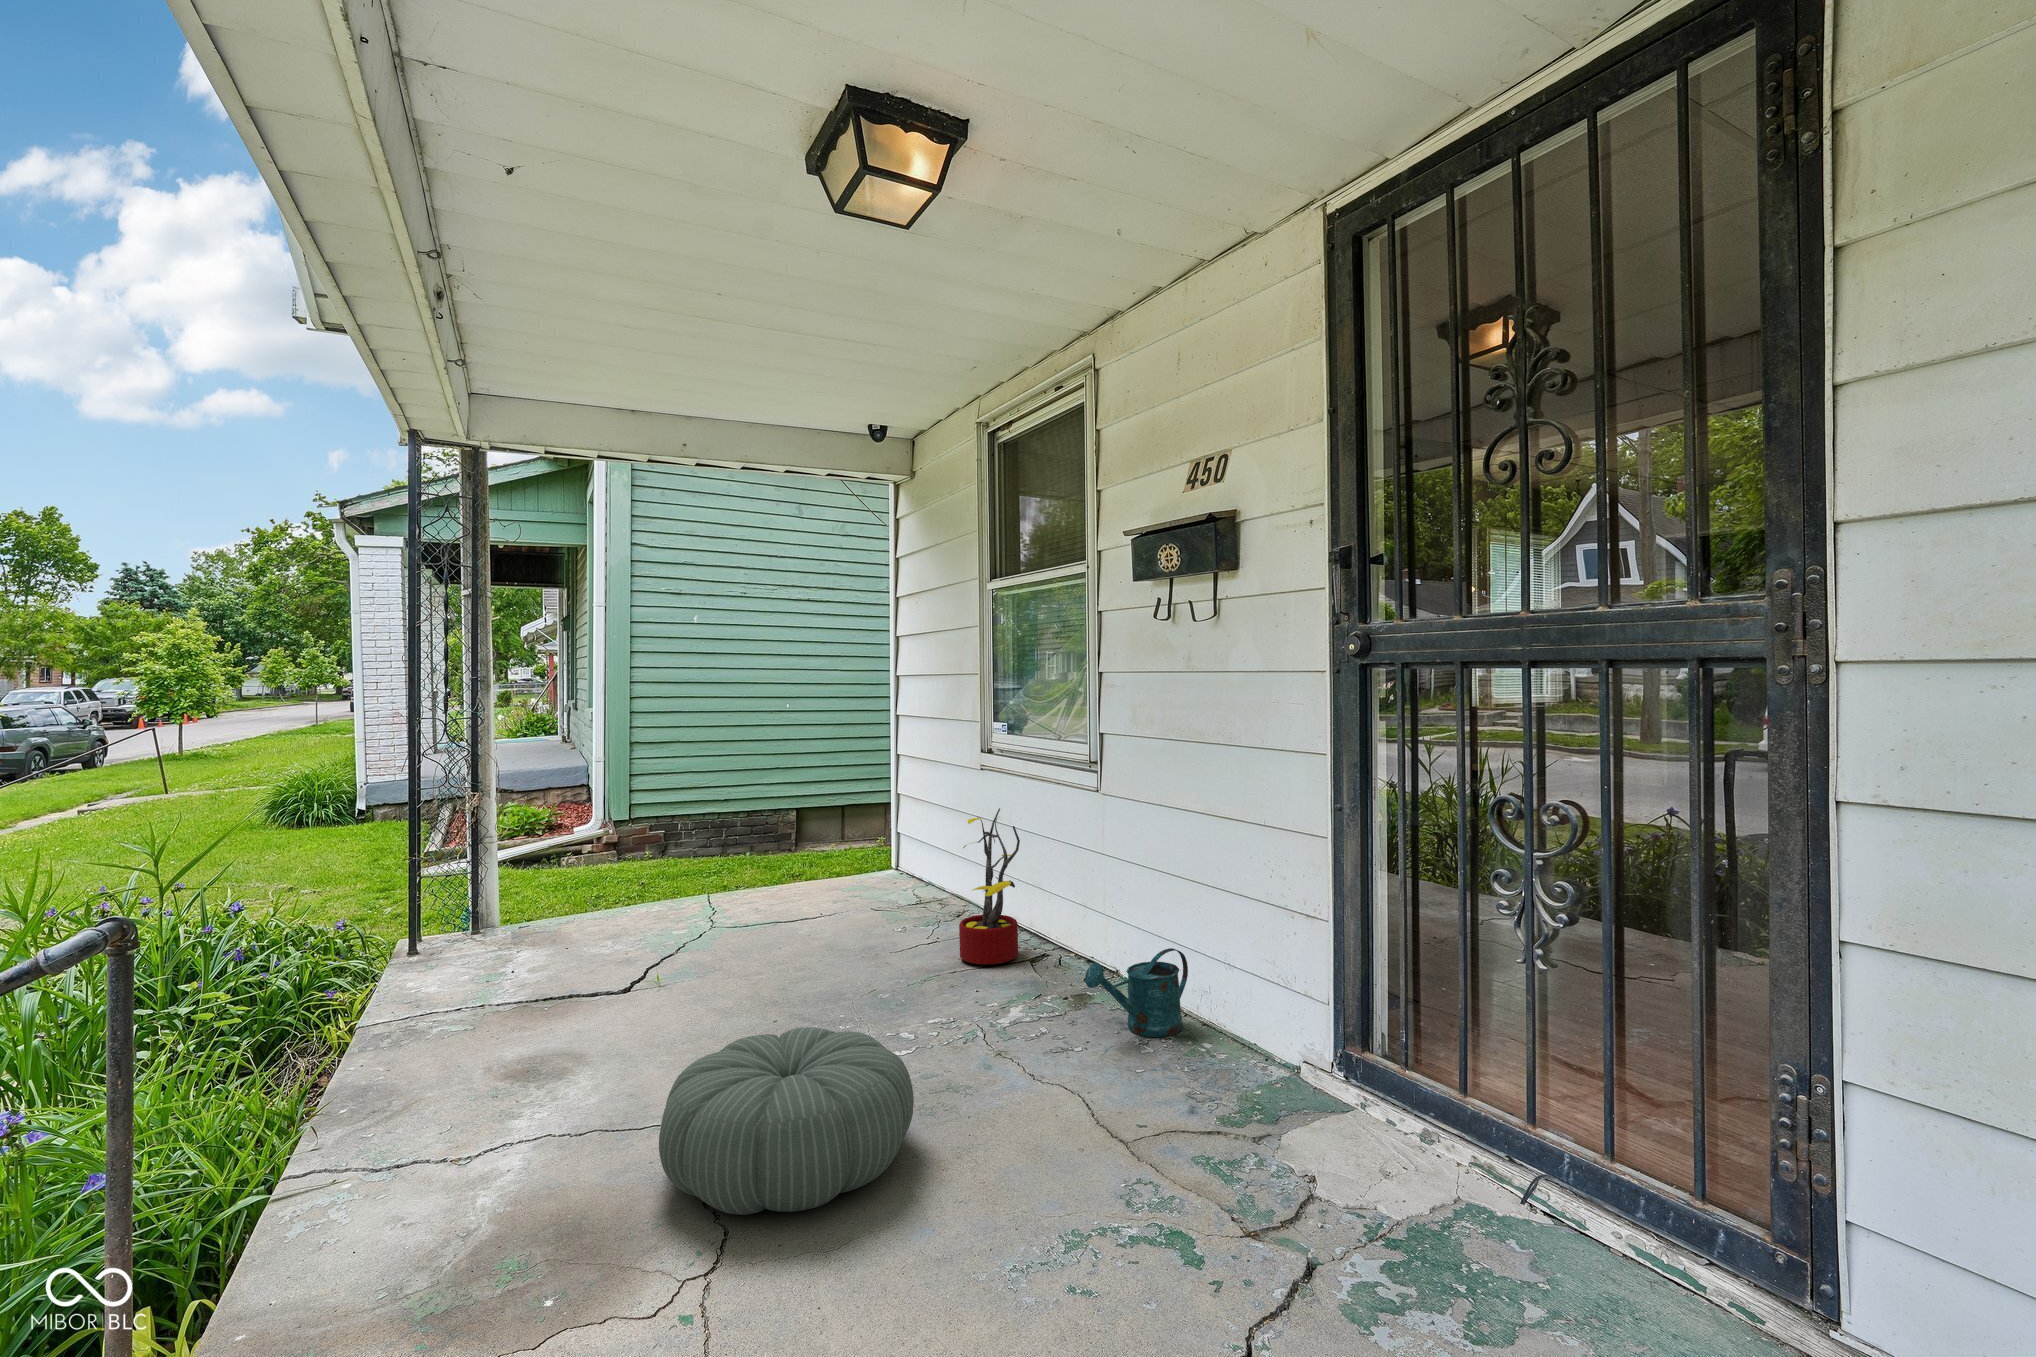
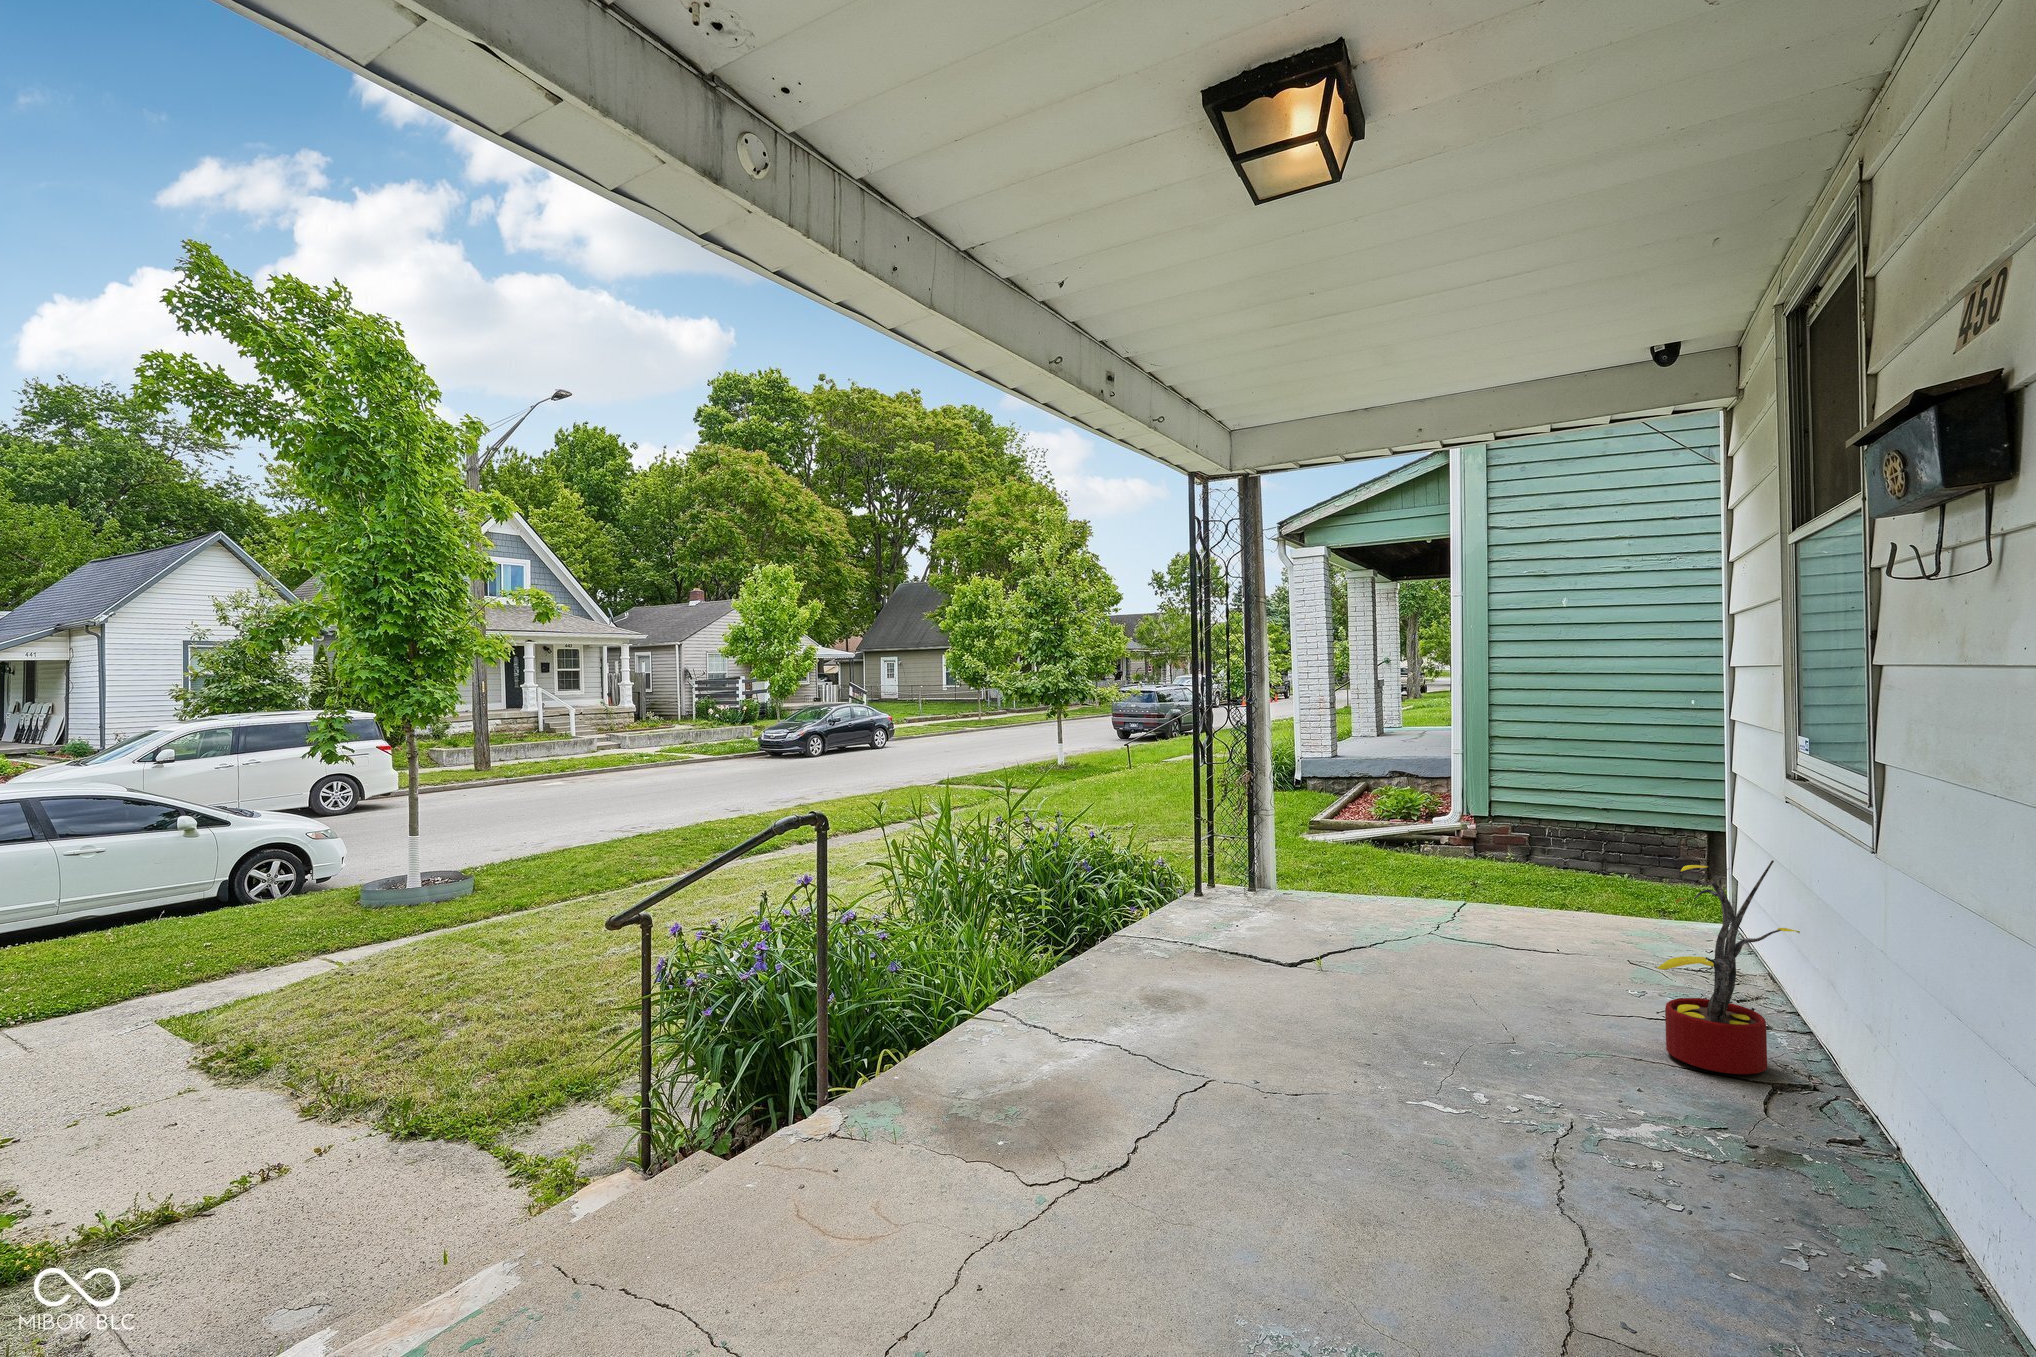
watering can: present [1085,948,1188,1037] -> none [1699,1098,1951,1272]
pouf: present [659,1027,914,1215] -> none [1100,1014,1339,1189]

